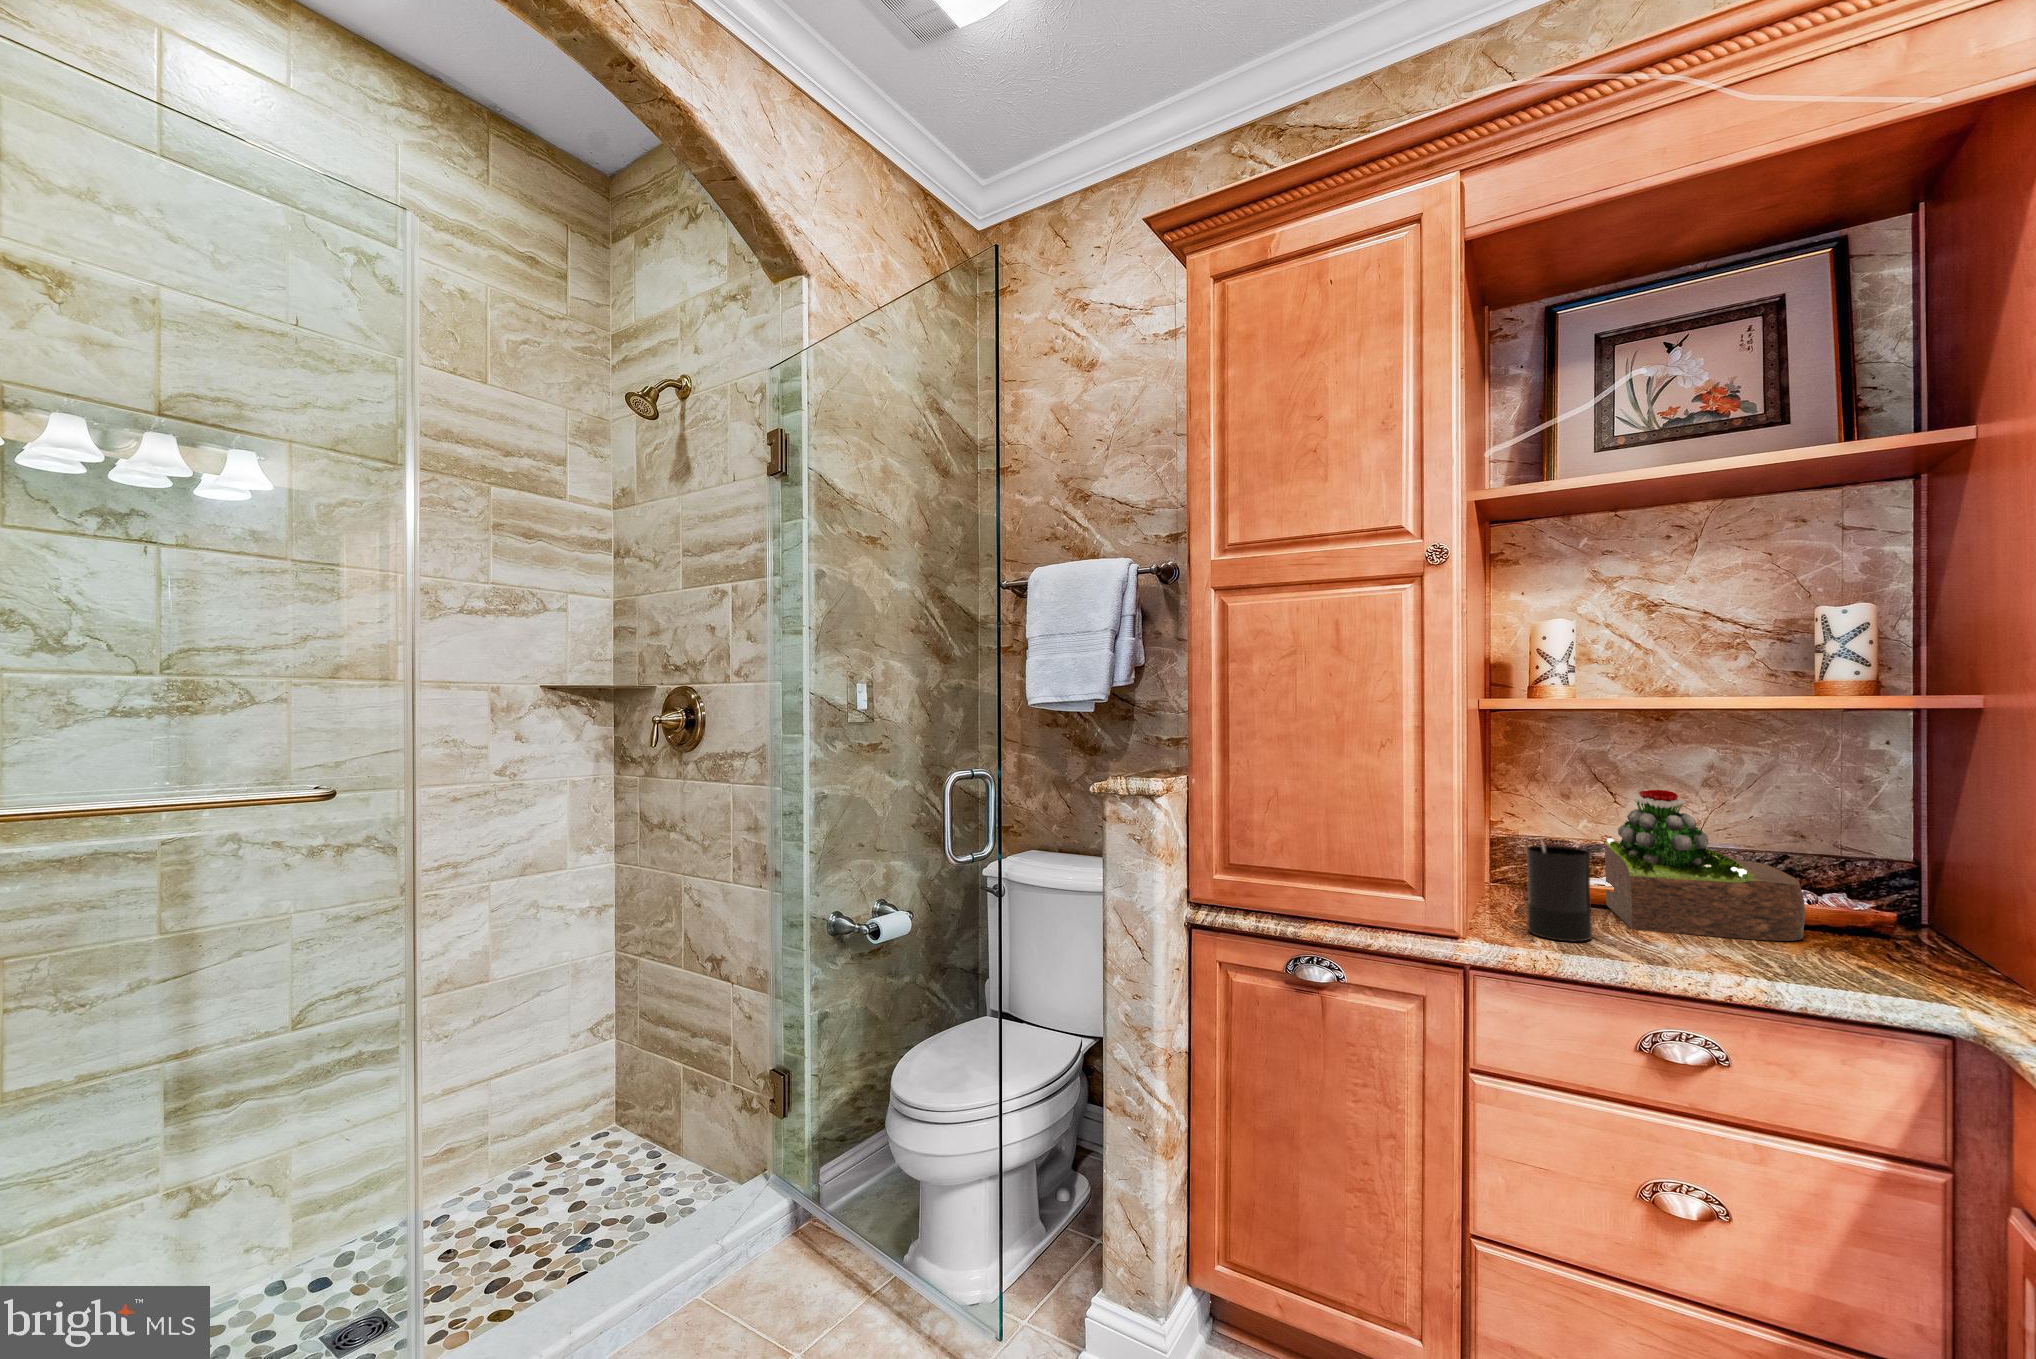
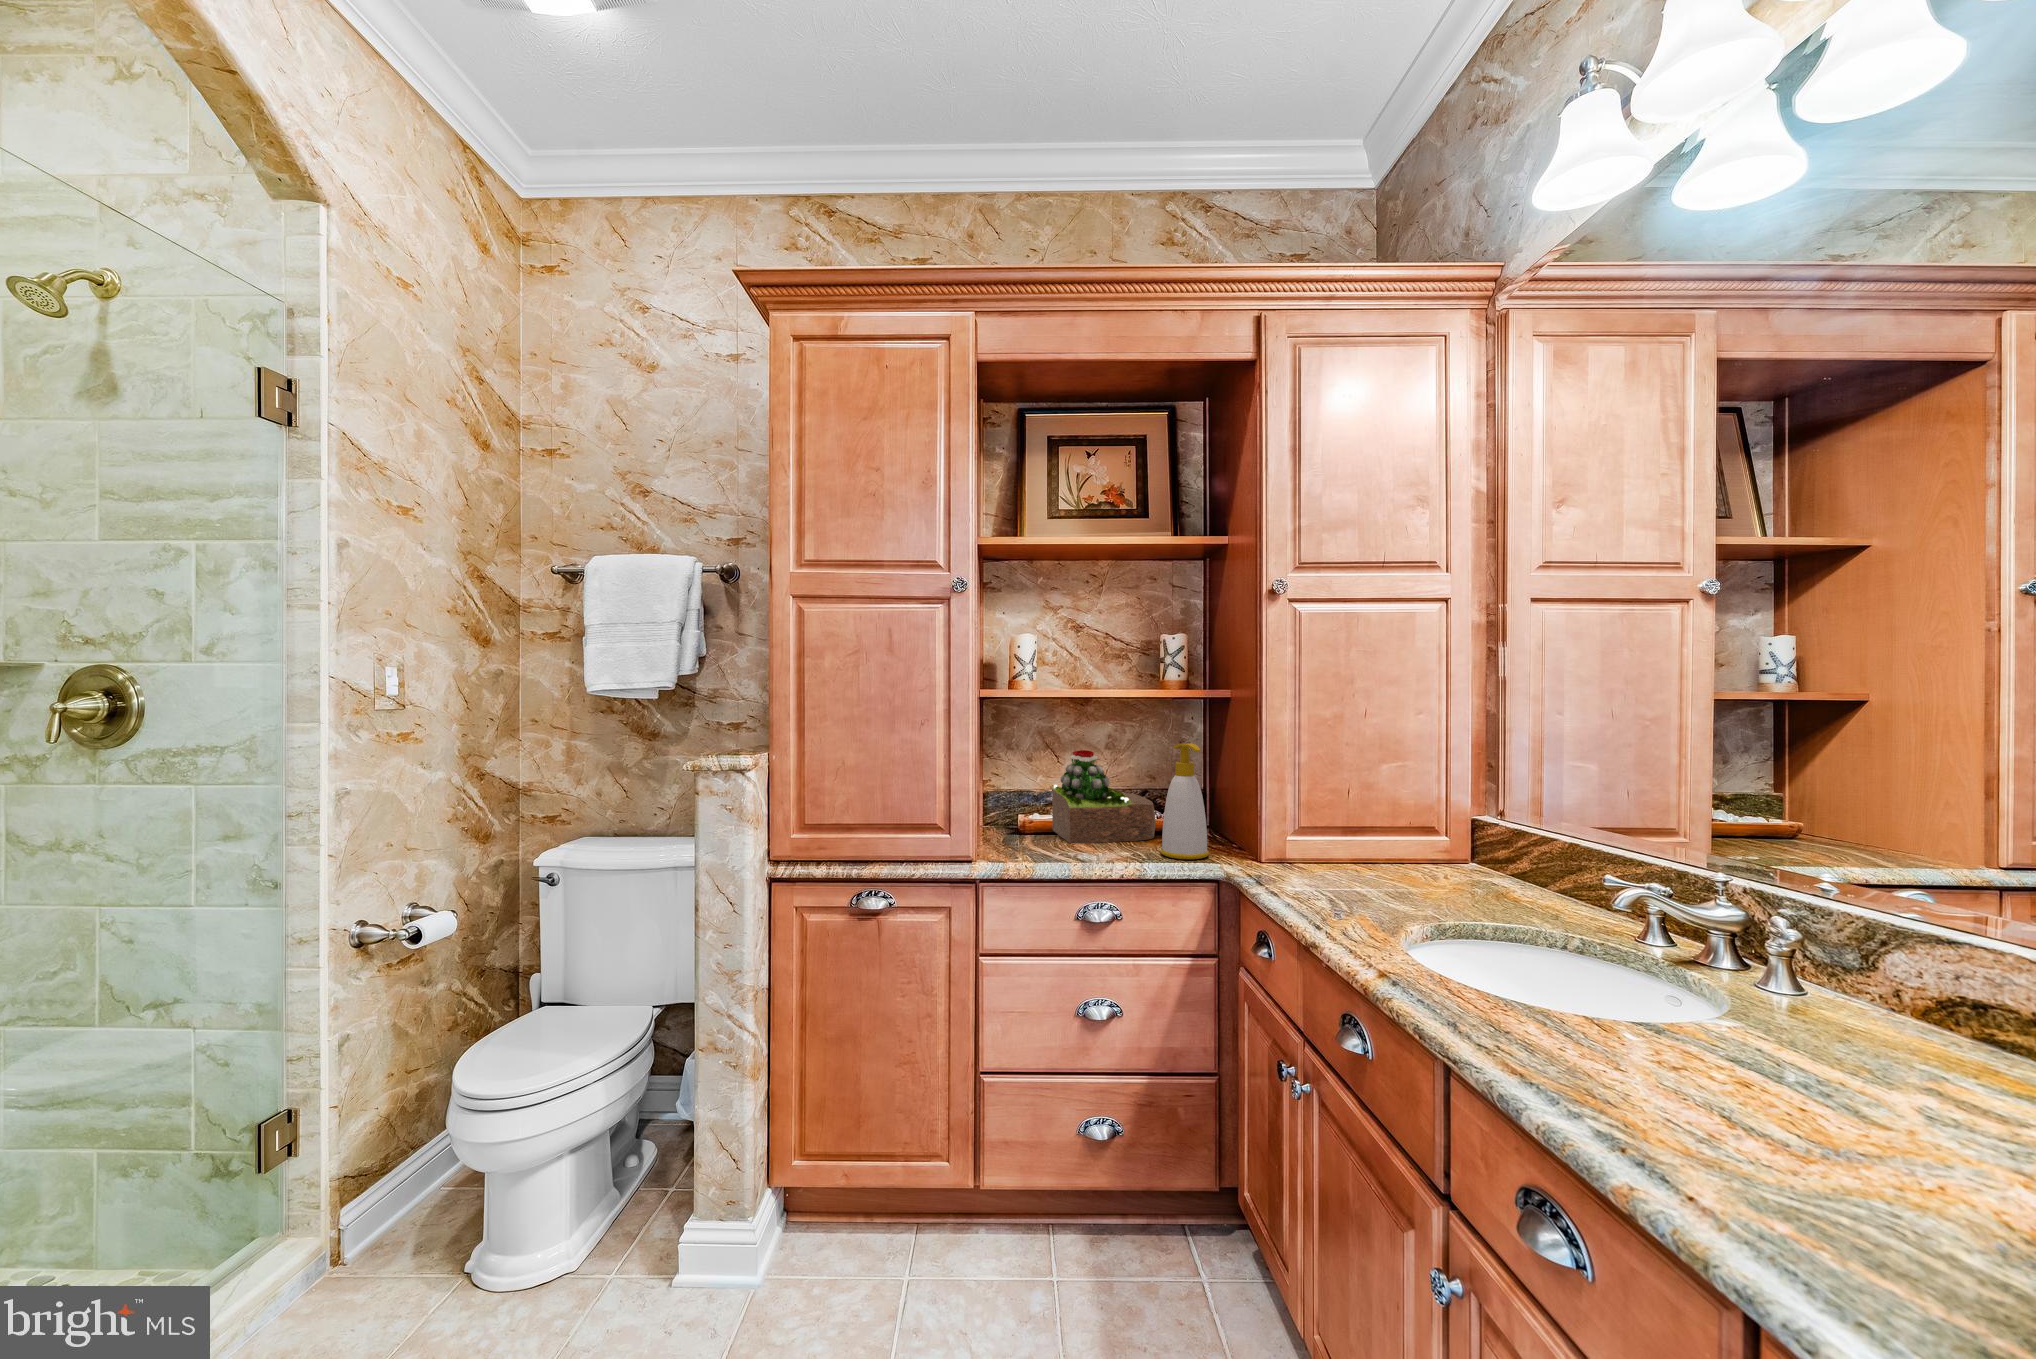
soap bottle: none [1811,788,1924,990] -> present [1161,743,1209,859]
candle: present [1527,840,1592,942] -> none [1011,787,1050,855]

